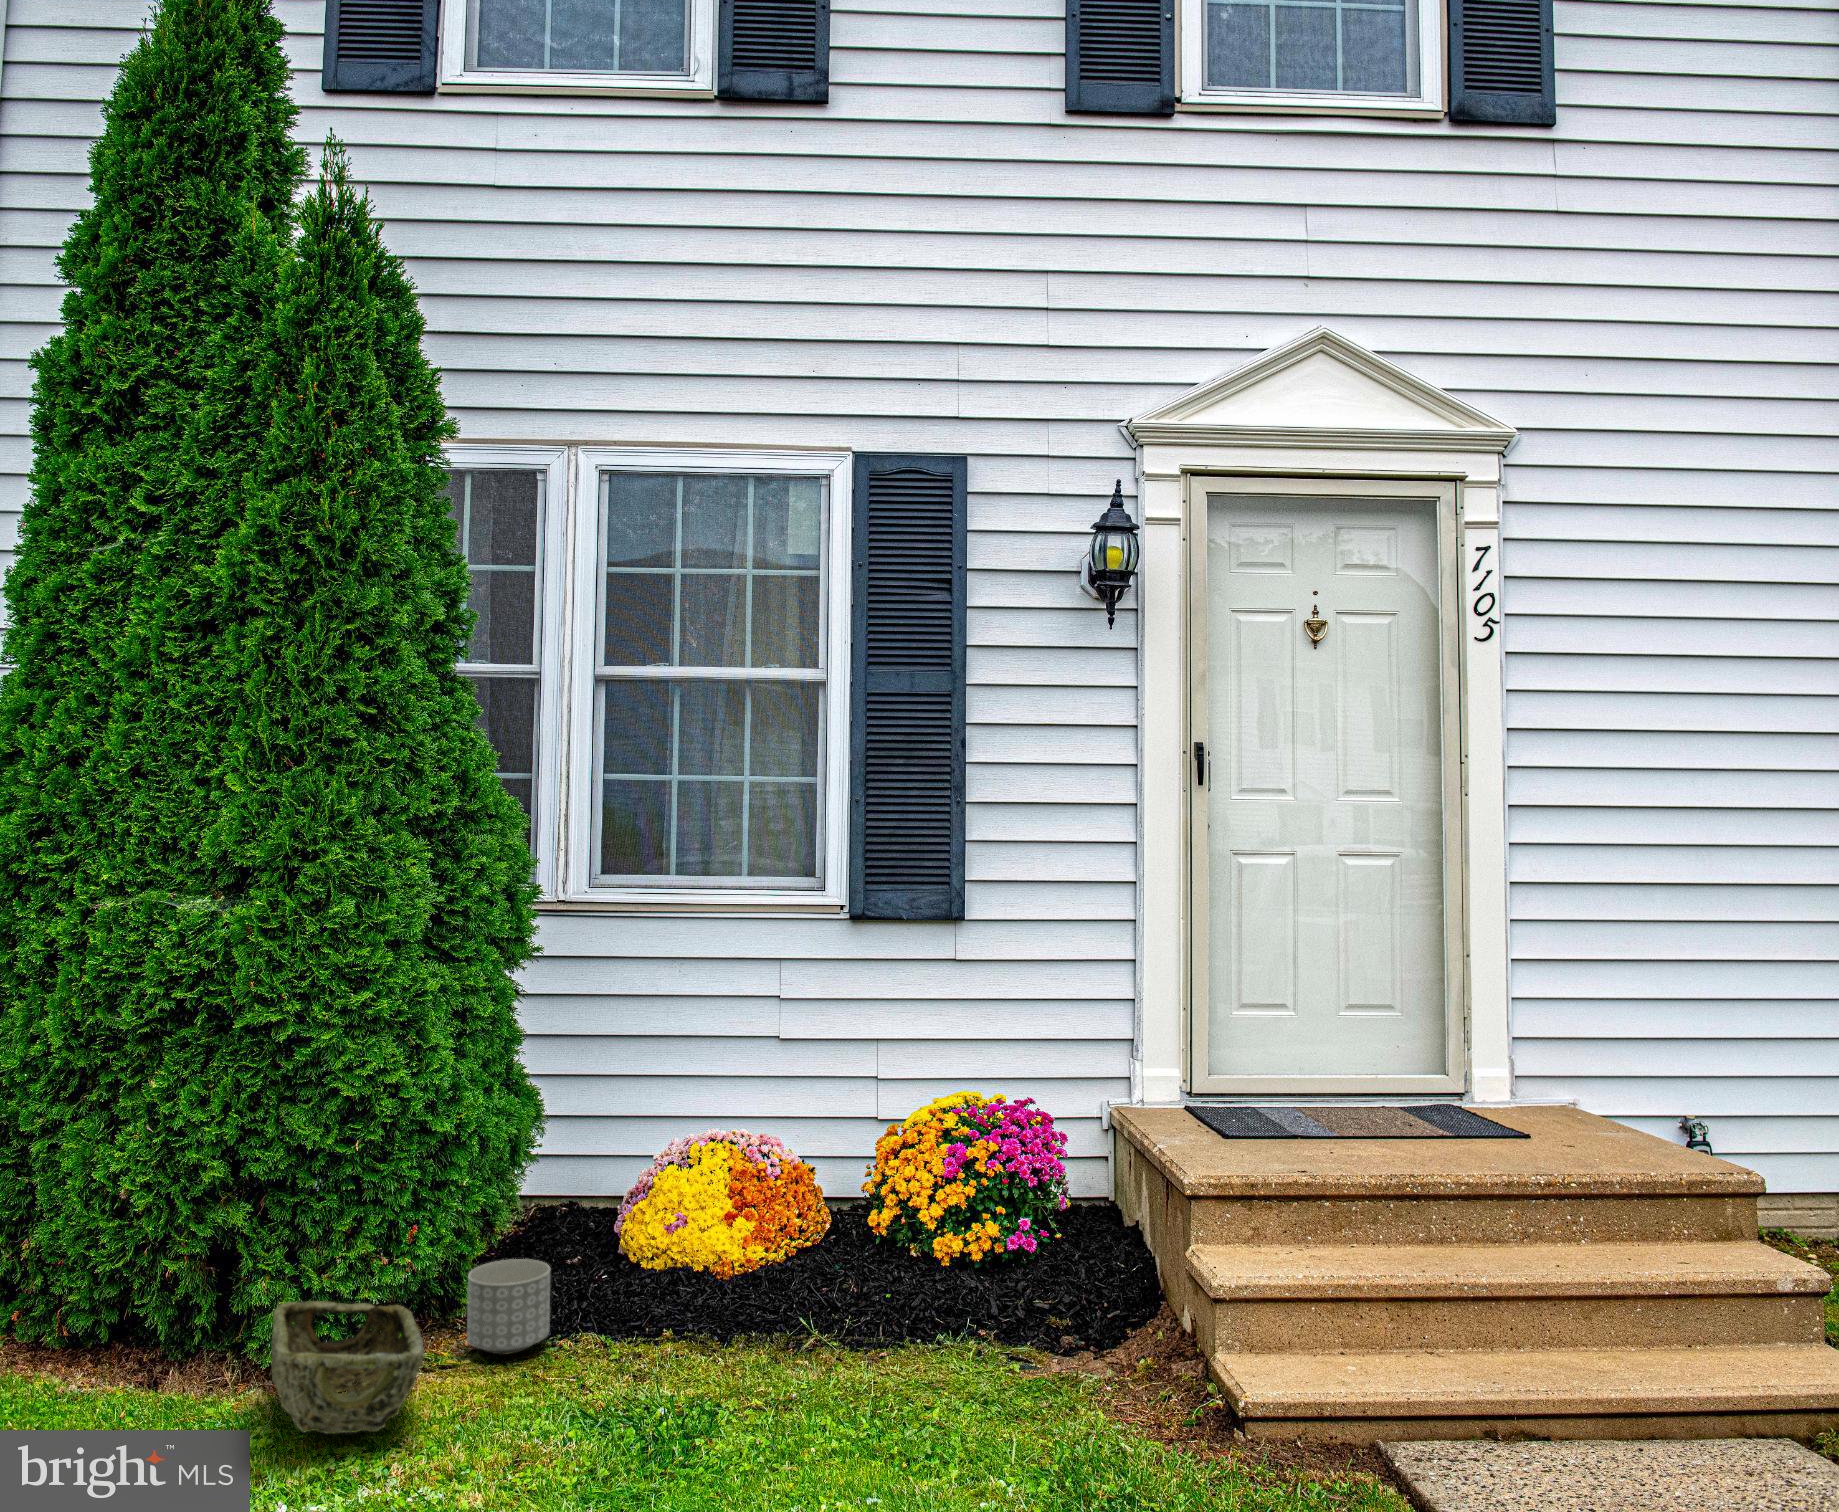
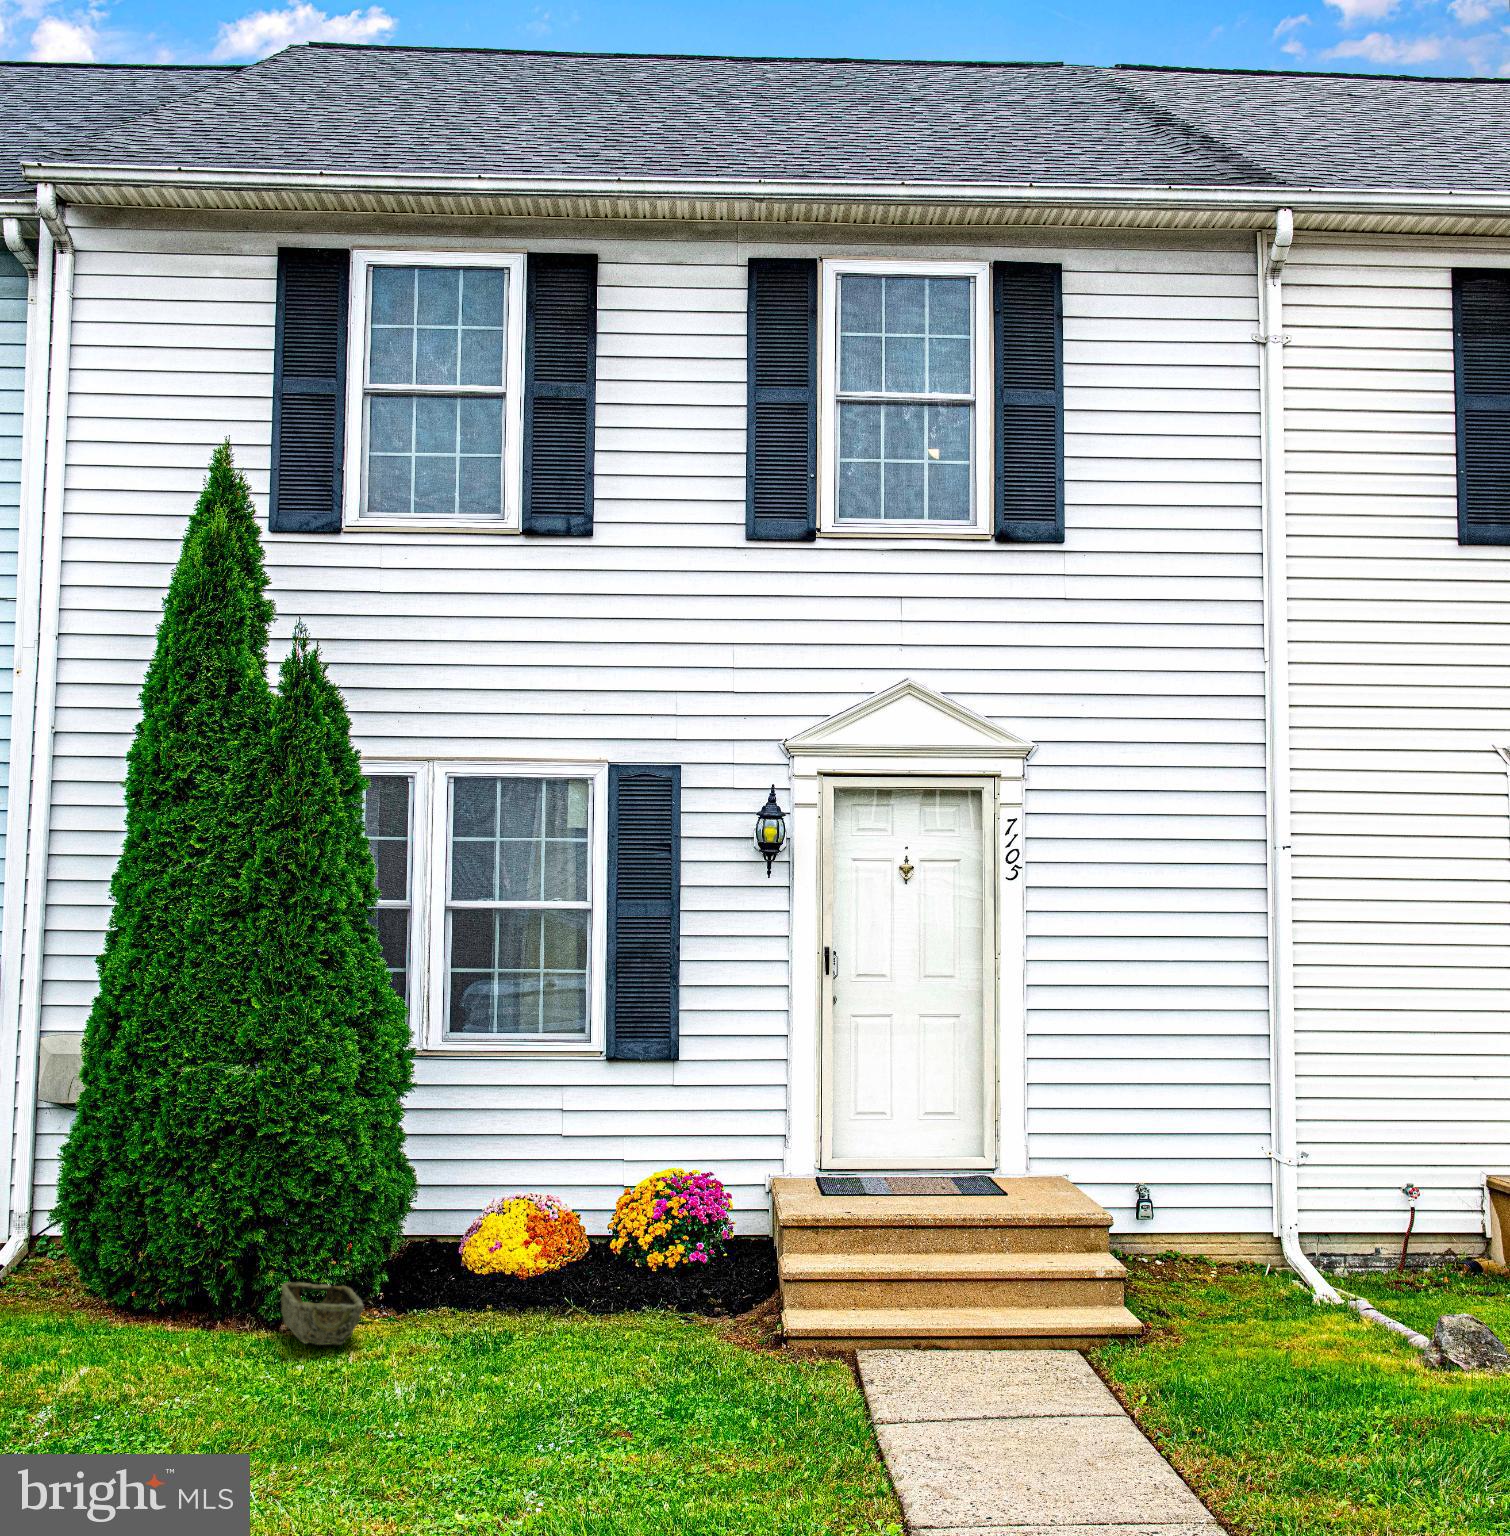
planter: present [467,1259,550,1355] -> none [379,1264,425,1315]

